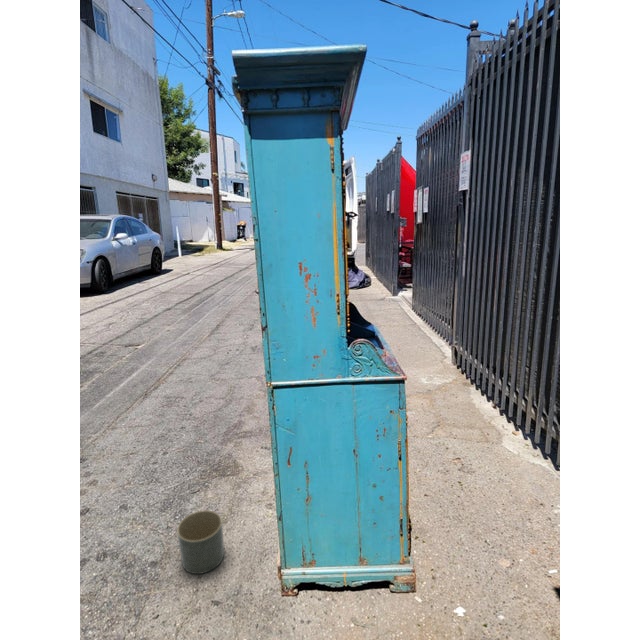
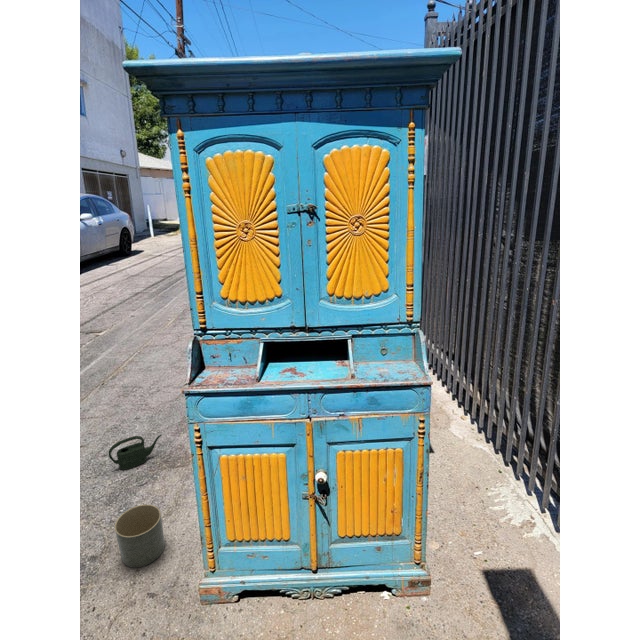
watering can: none [161,443,212,478] -> present [109,435,162,470]

